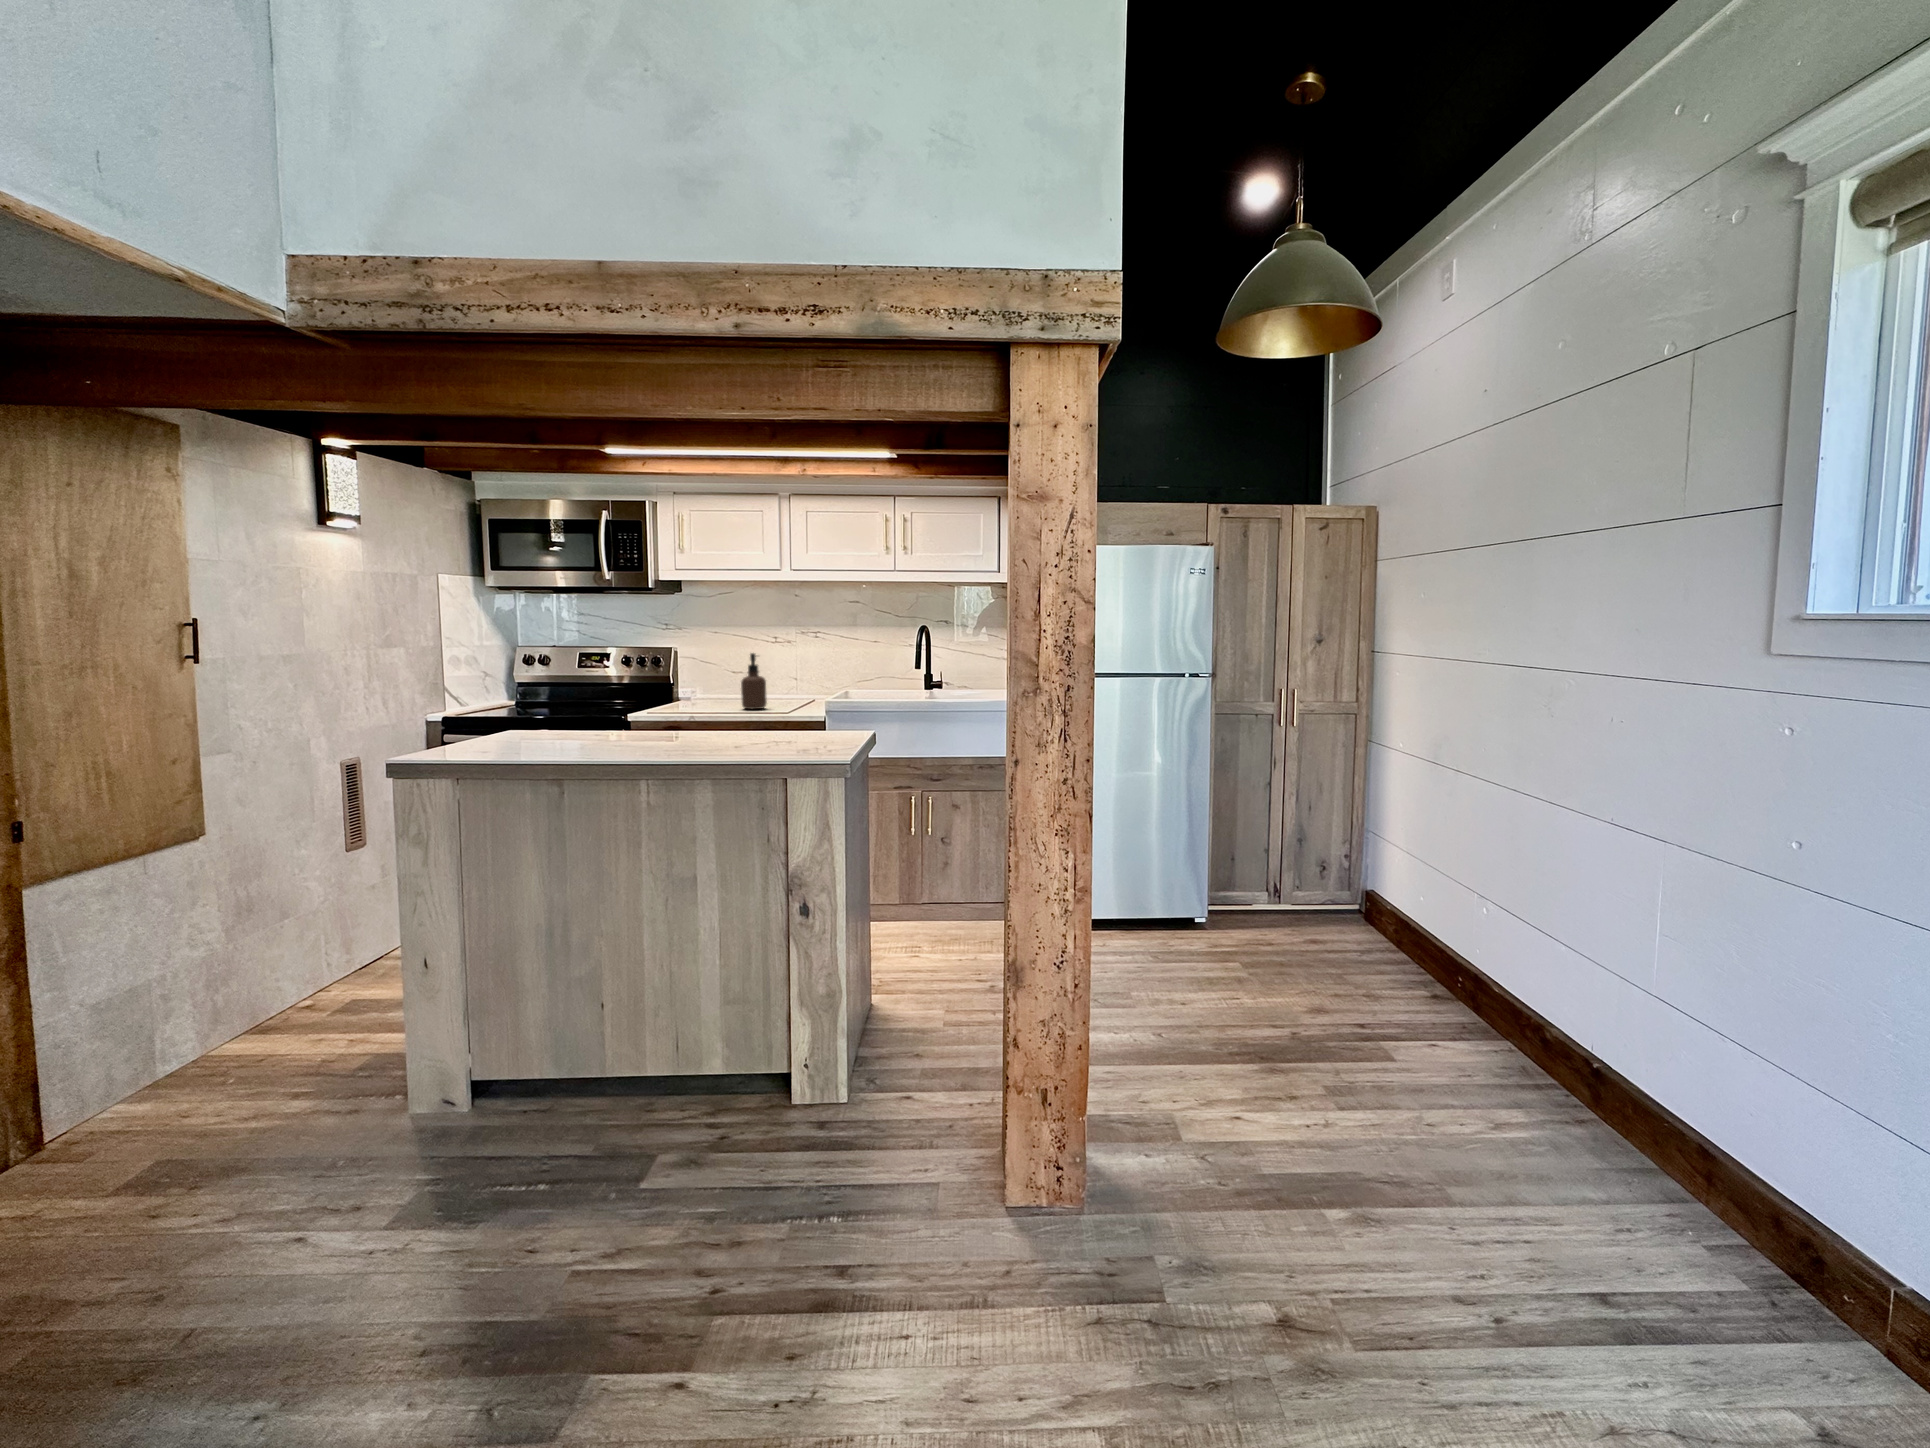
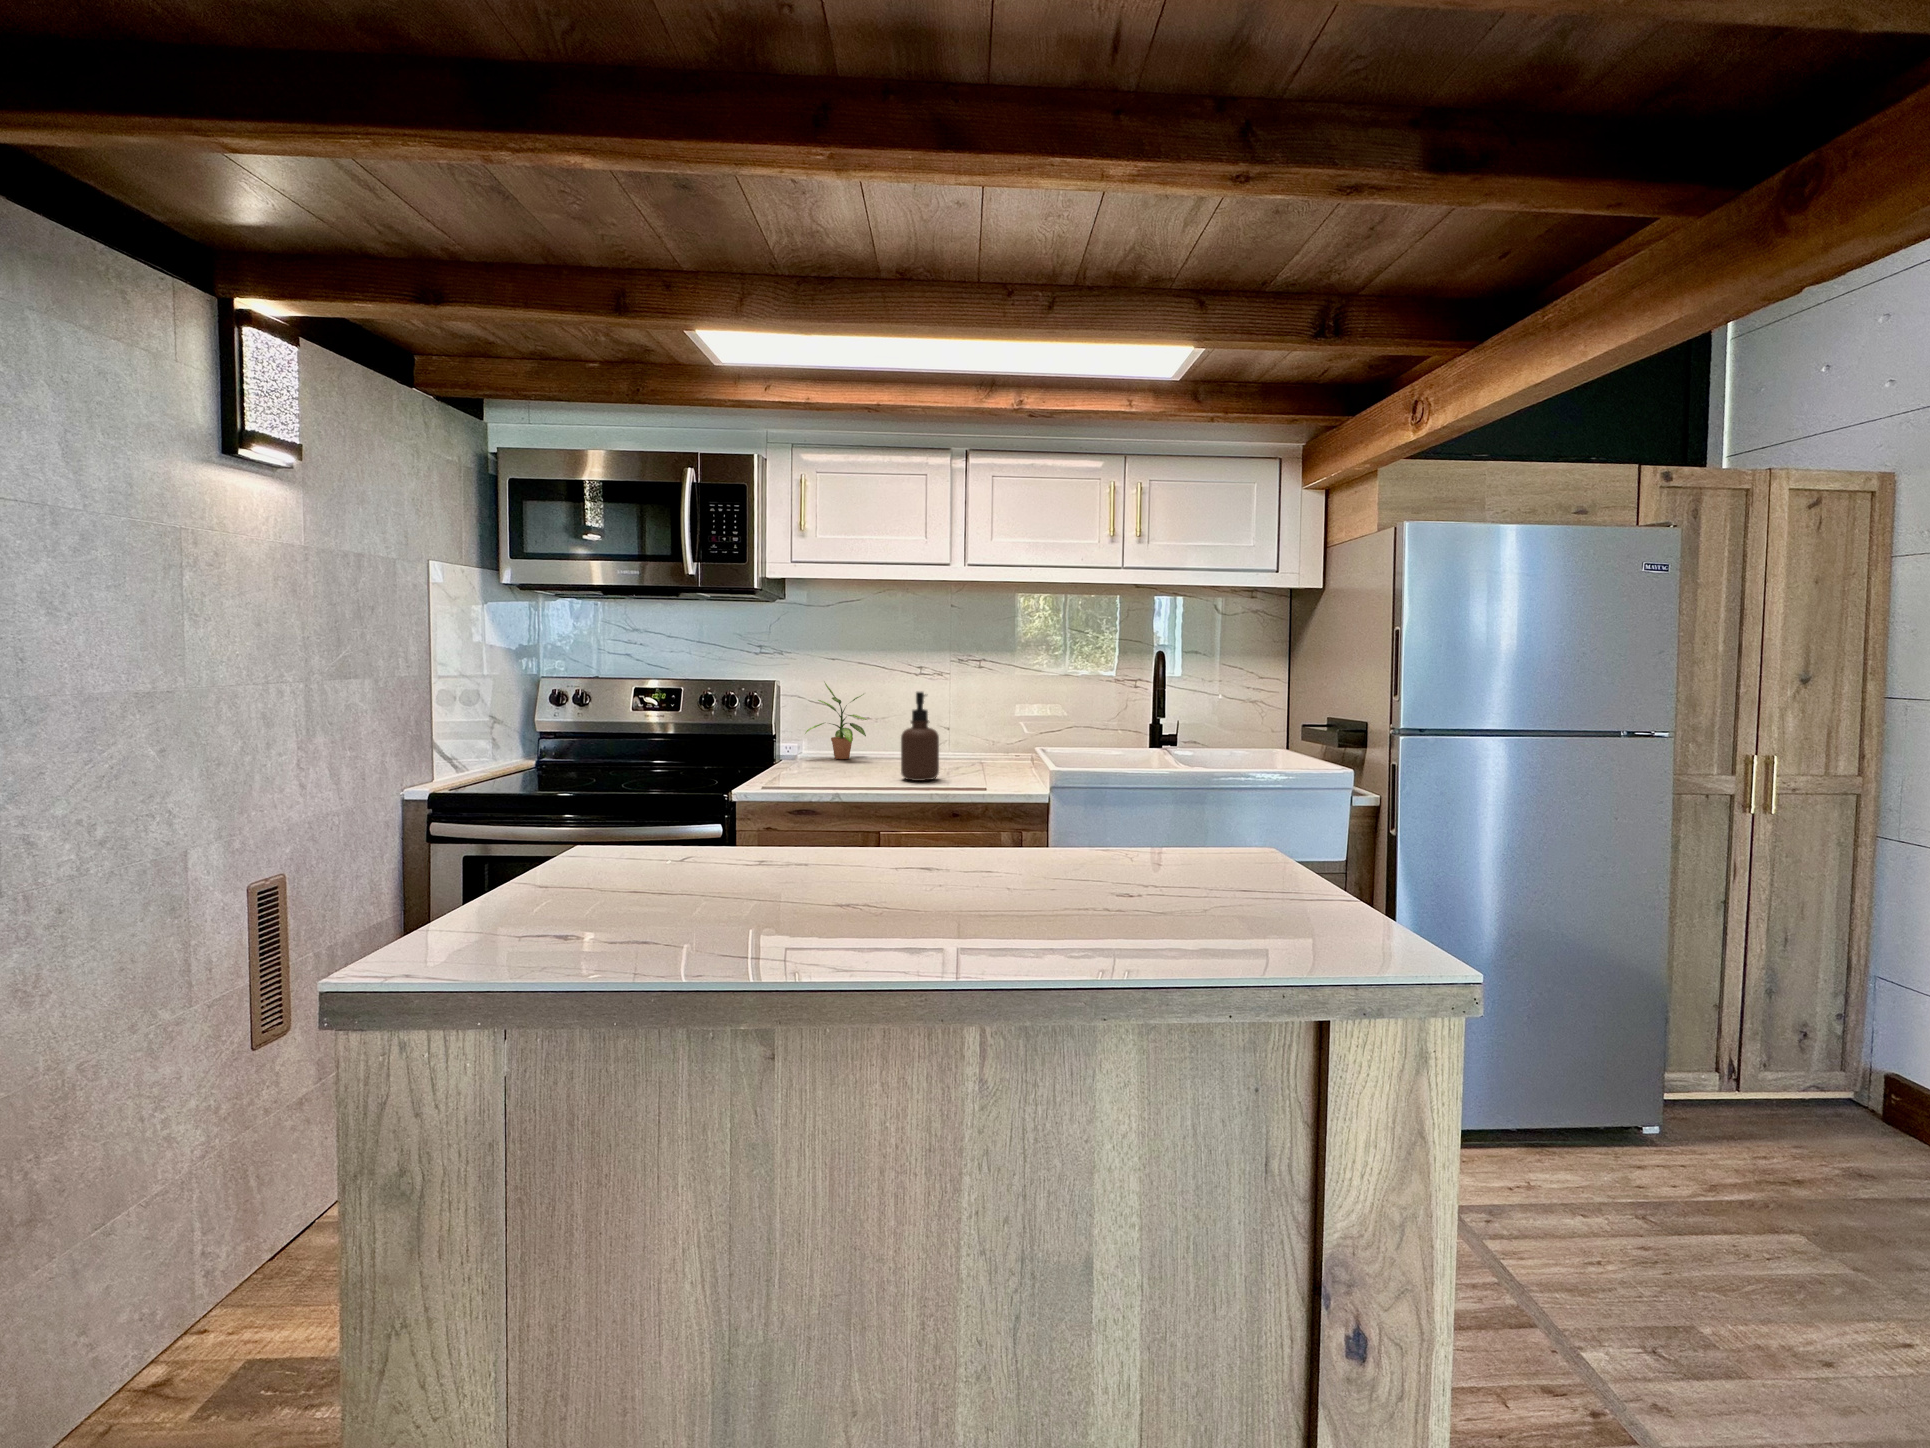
potted plant: none [692,648,737,699] -> present [806,683,867,759]

